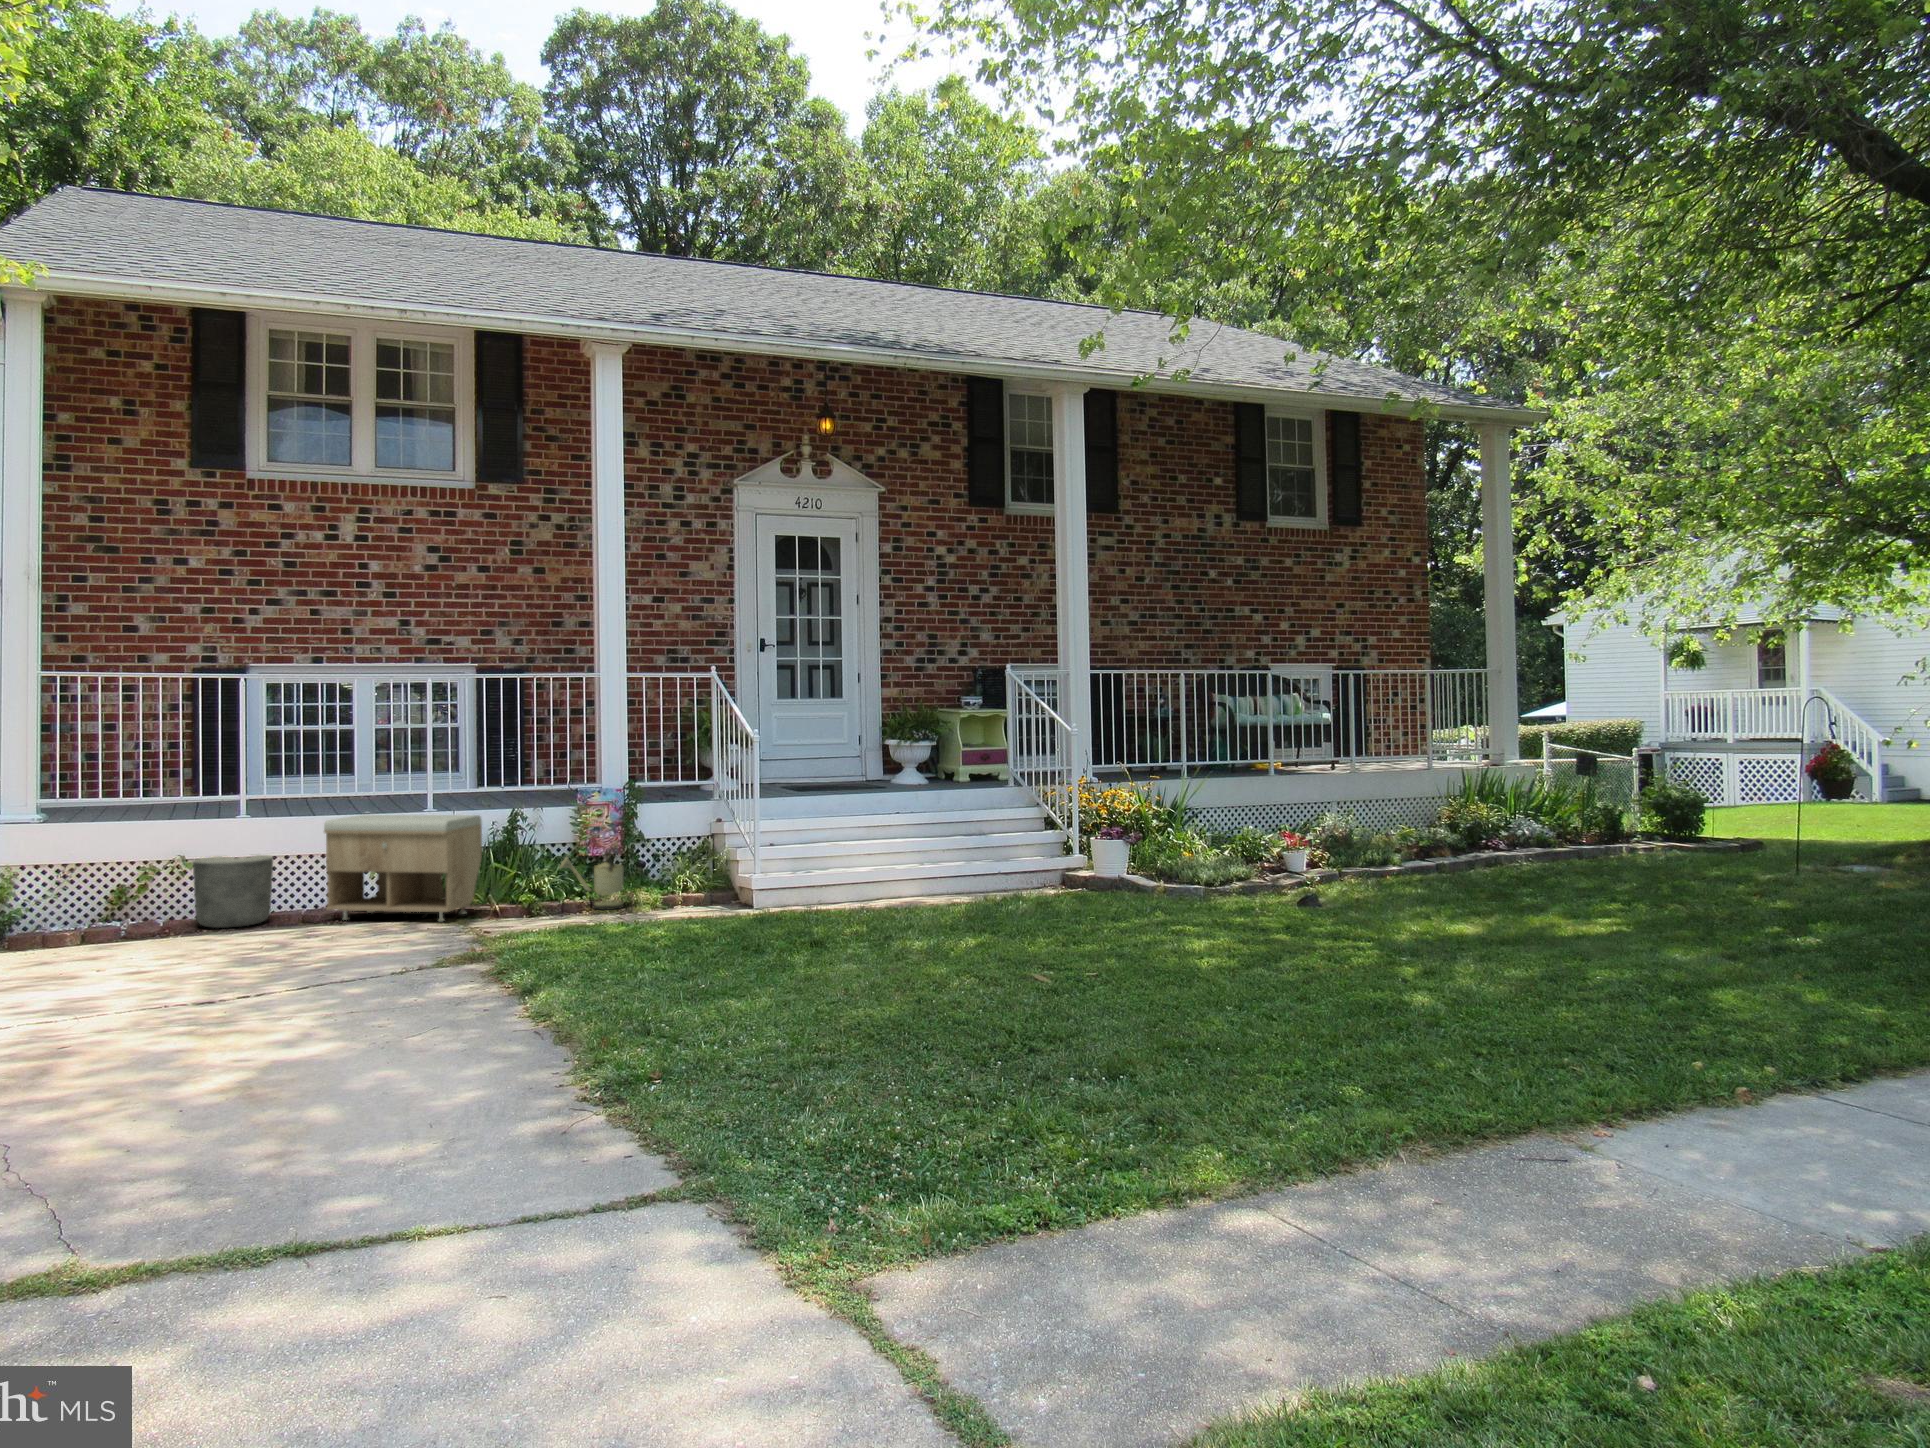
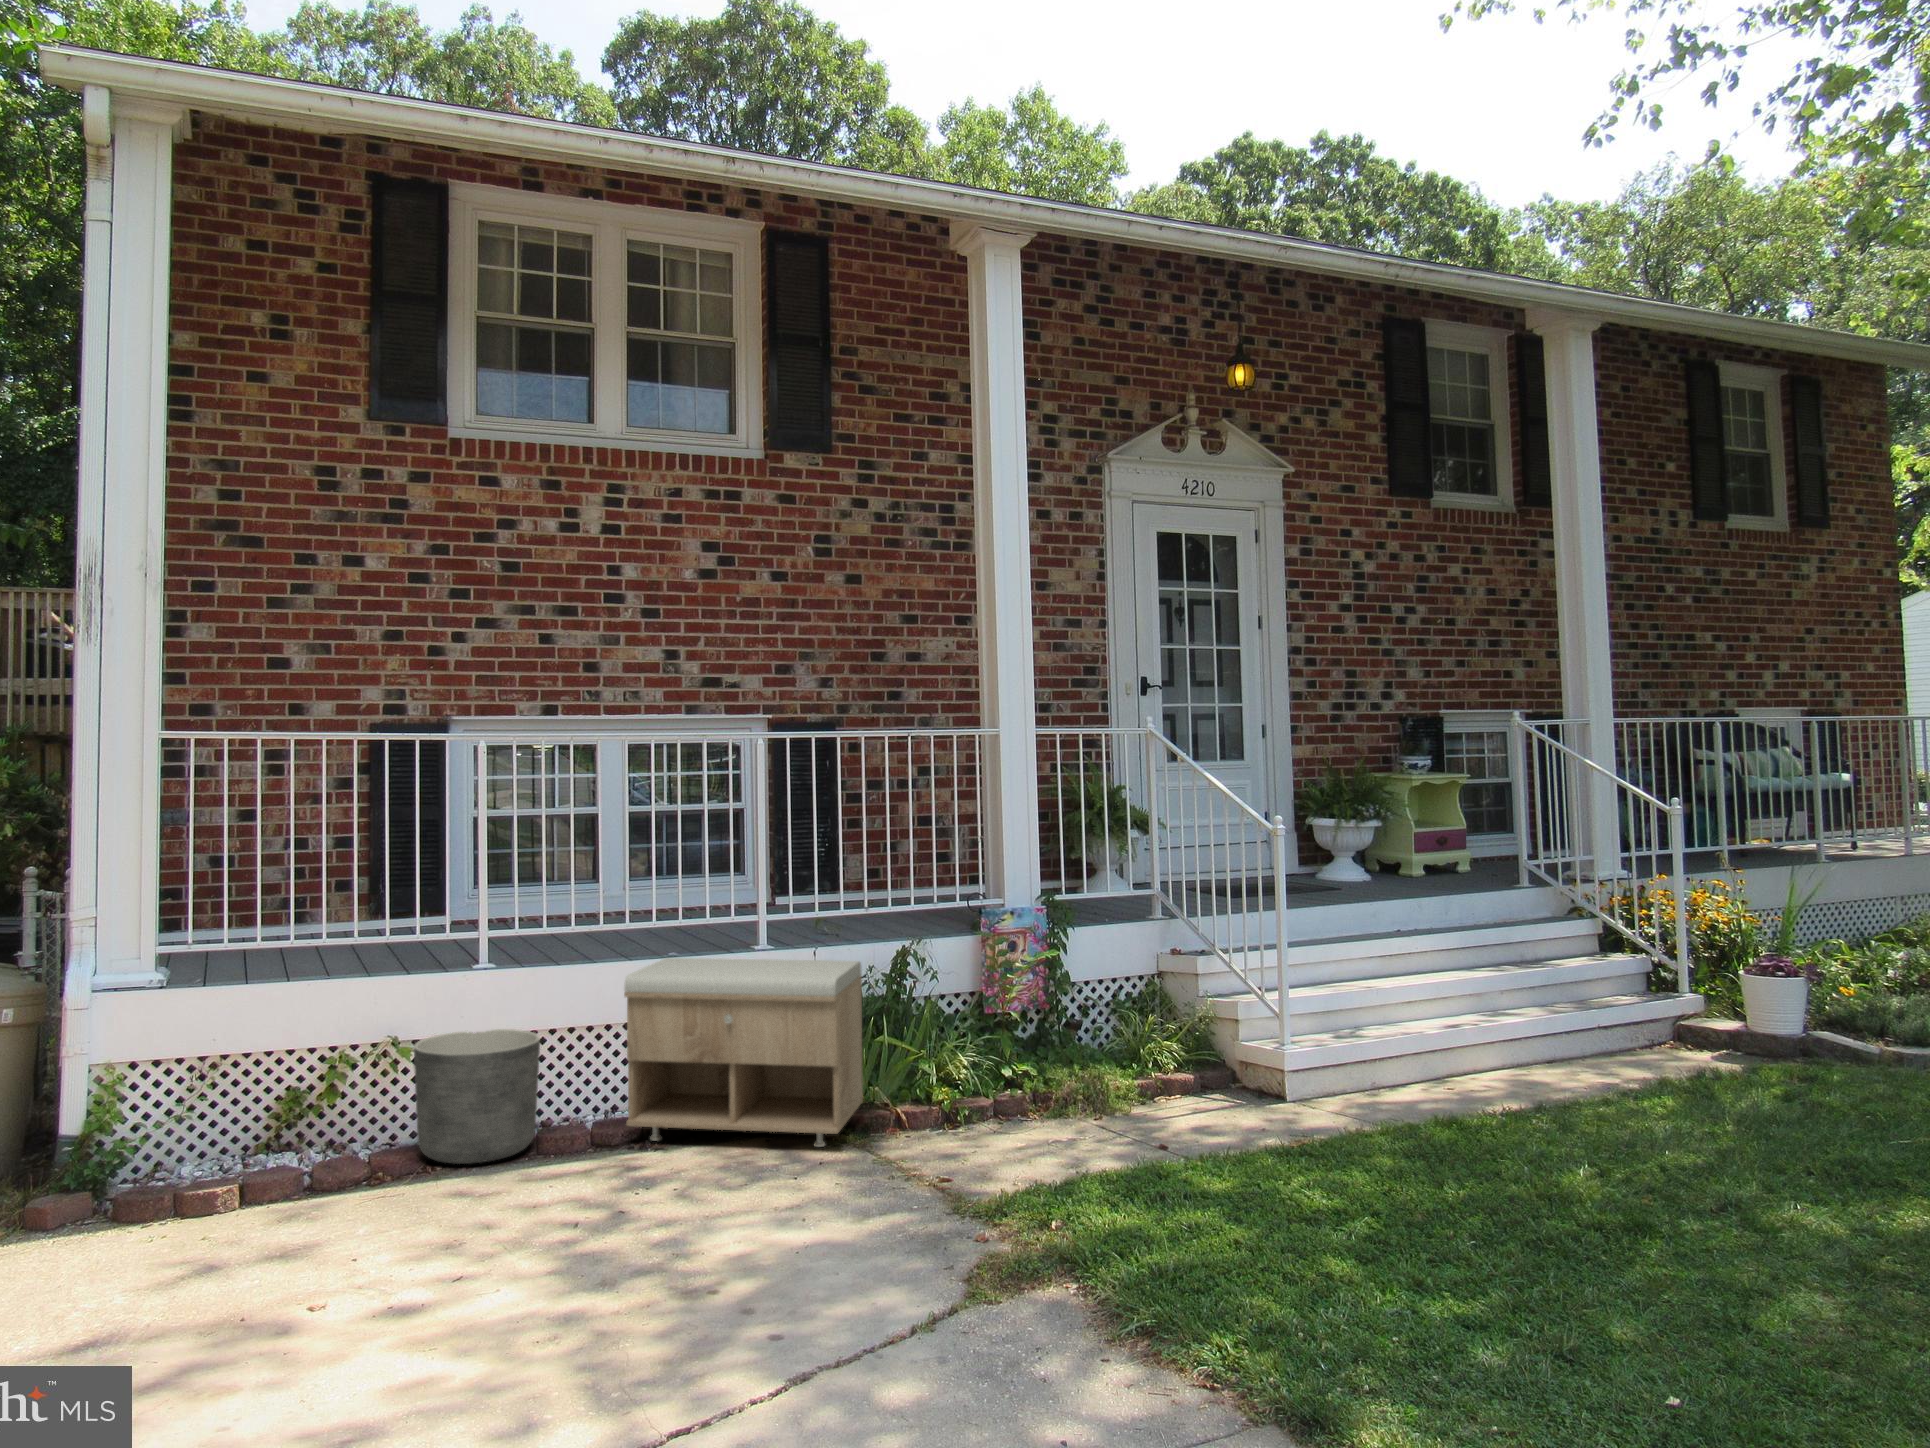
watering can: present [560,849,624,910] -> none [985,1011,1091,1115]

